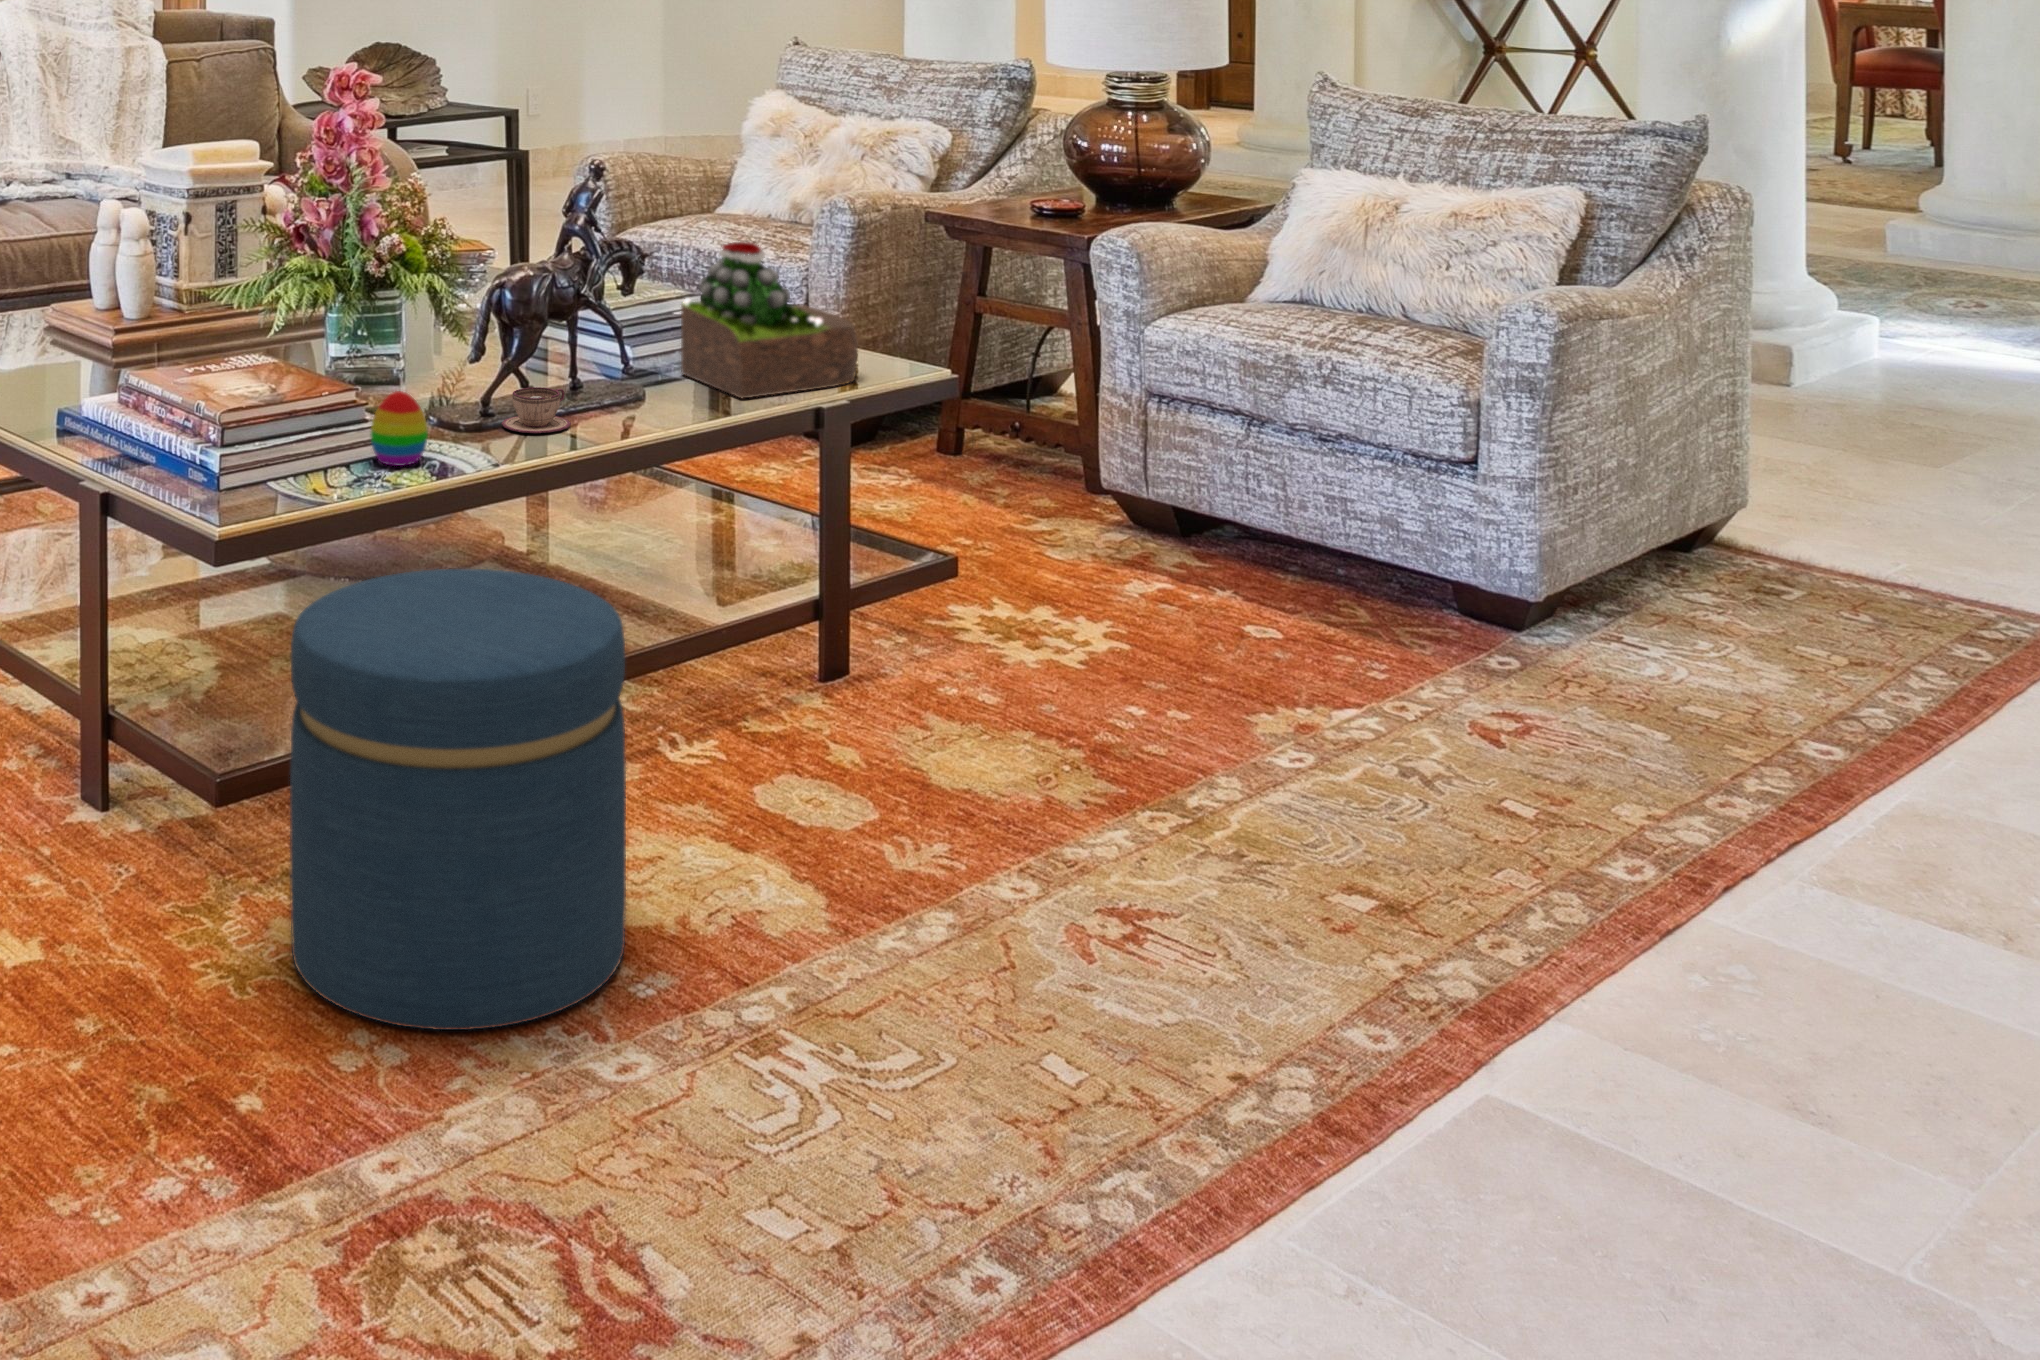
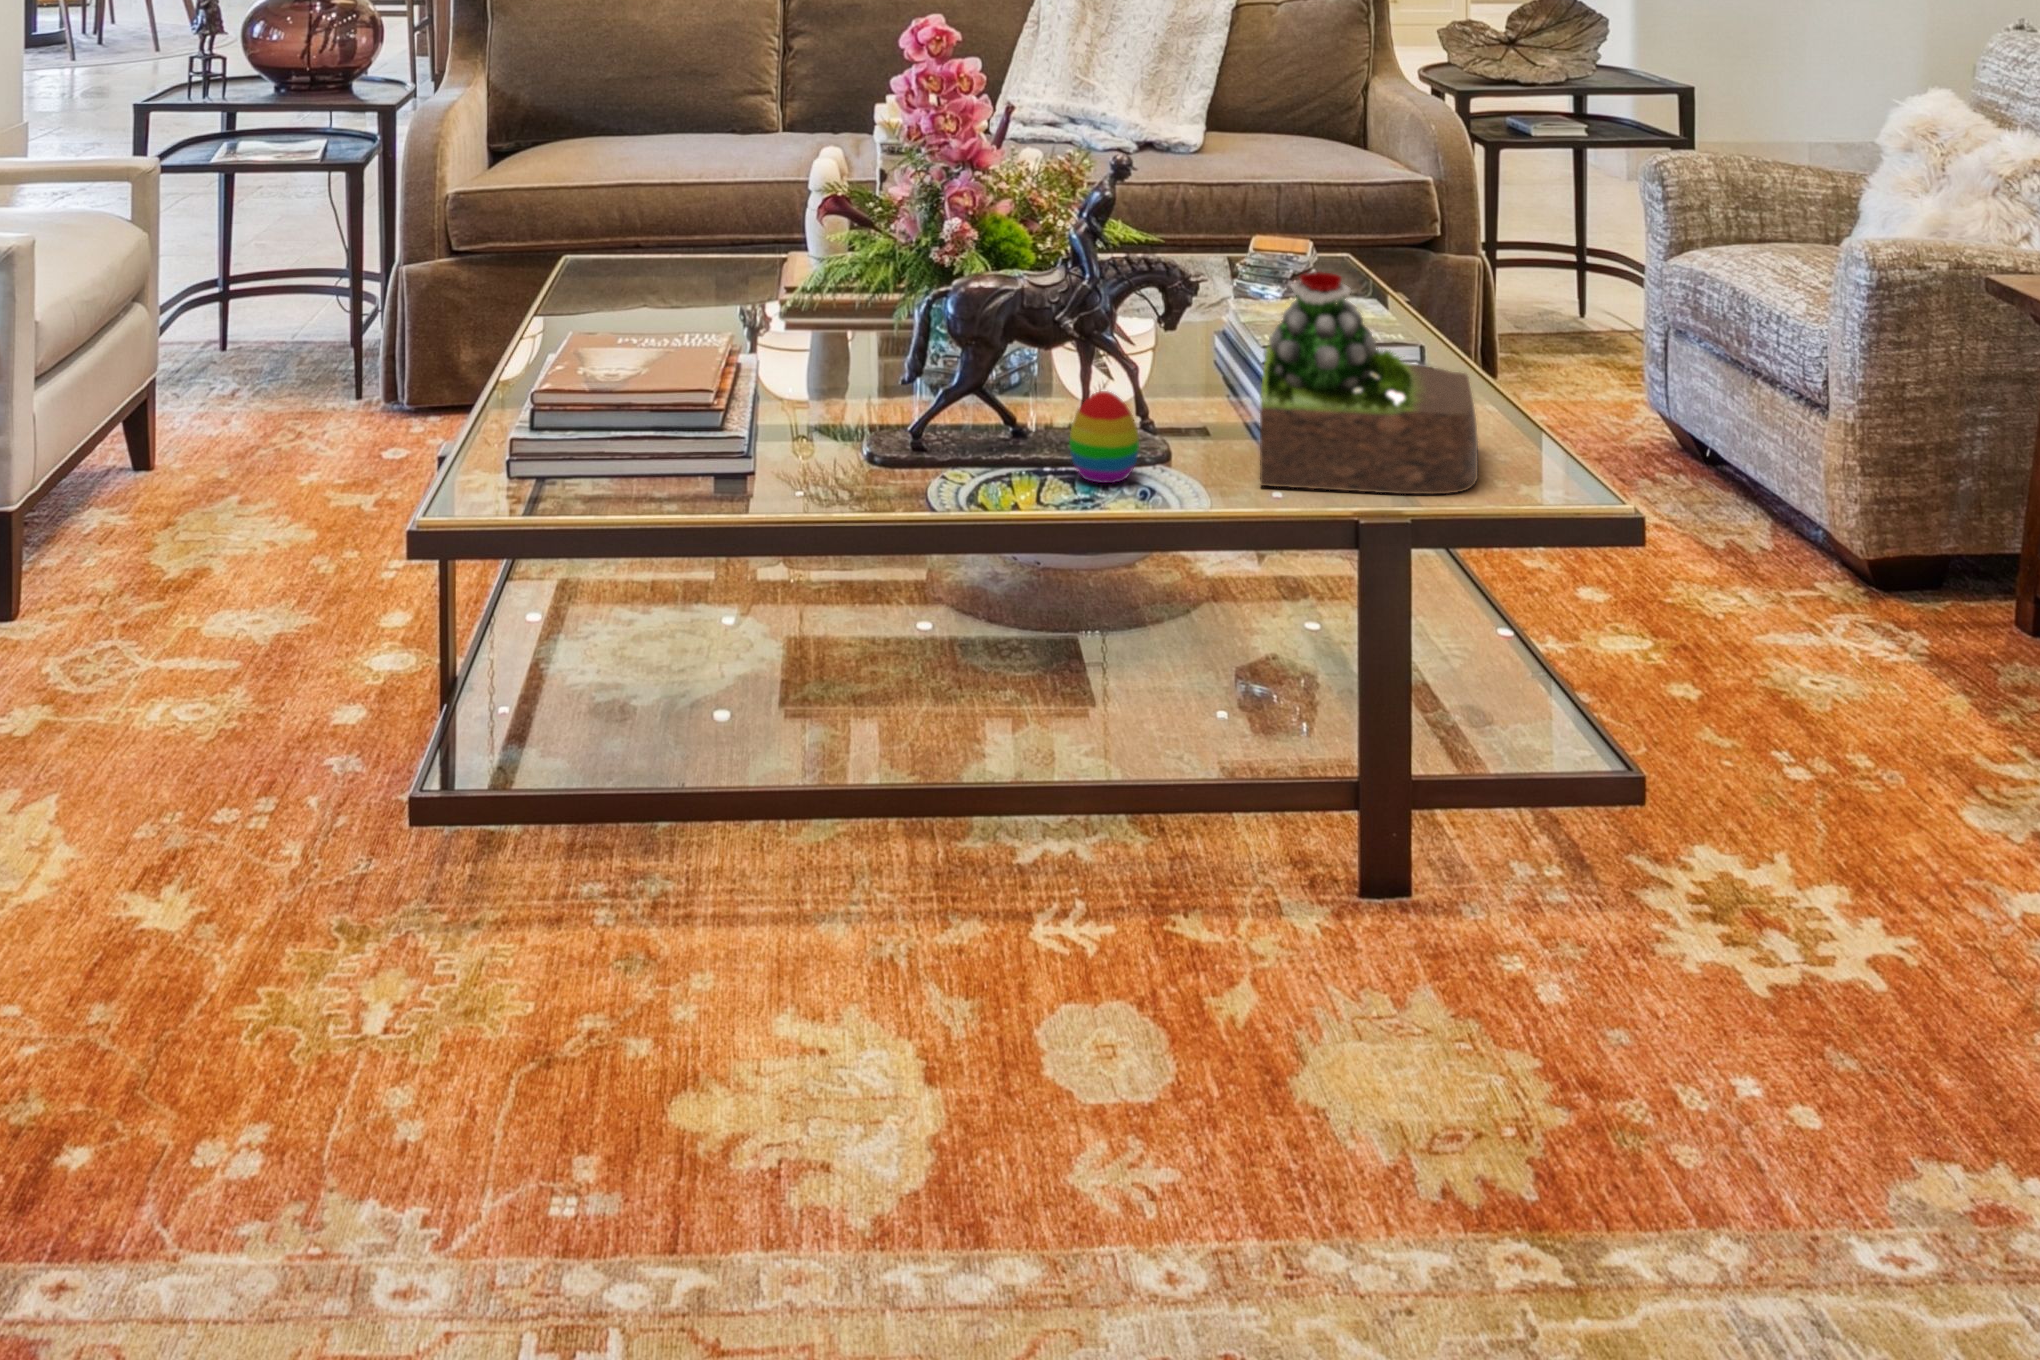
teacup: present [502,387,571,433] -> none [917,419,1002,481]
decorative egg: present [371,391,428,466] -> present [1069,391,1139,483]
ottoman: present [290,569,626,1030] -> none [195,610,620,1215]

